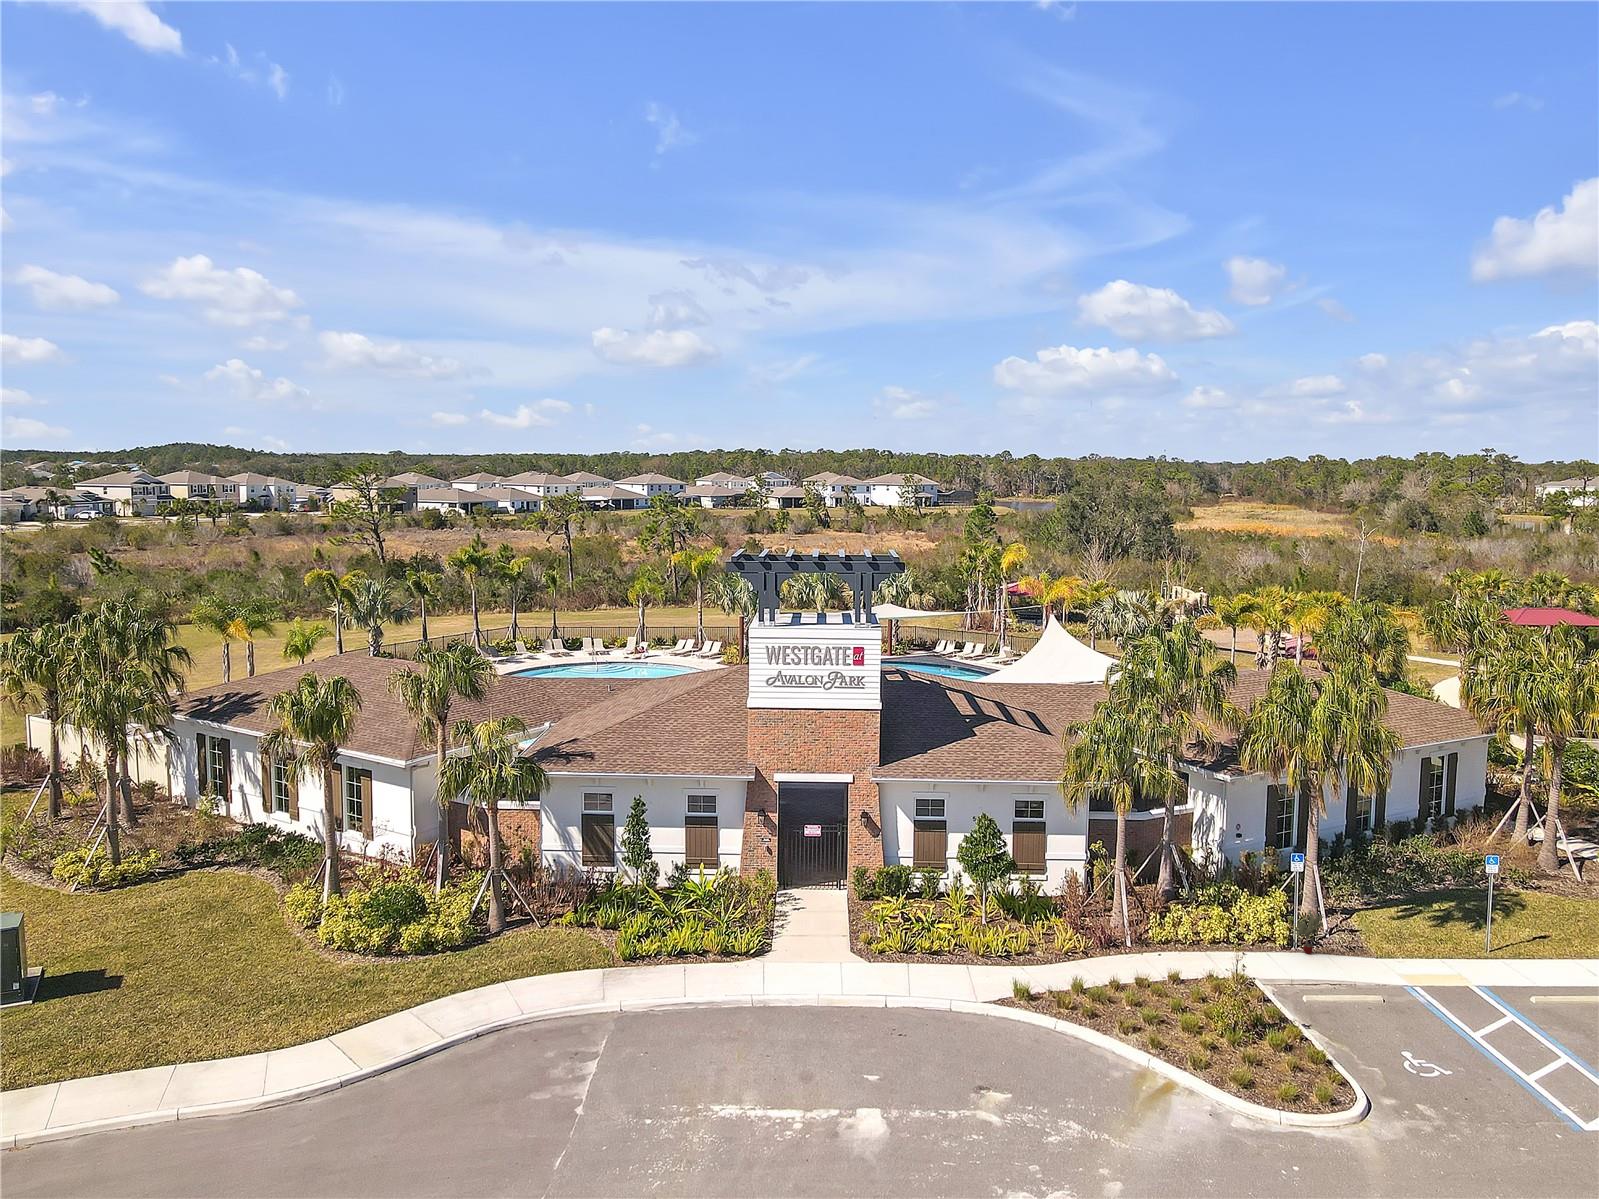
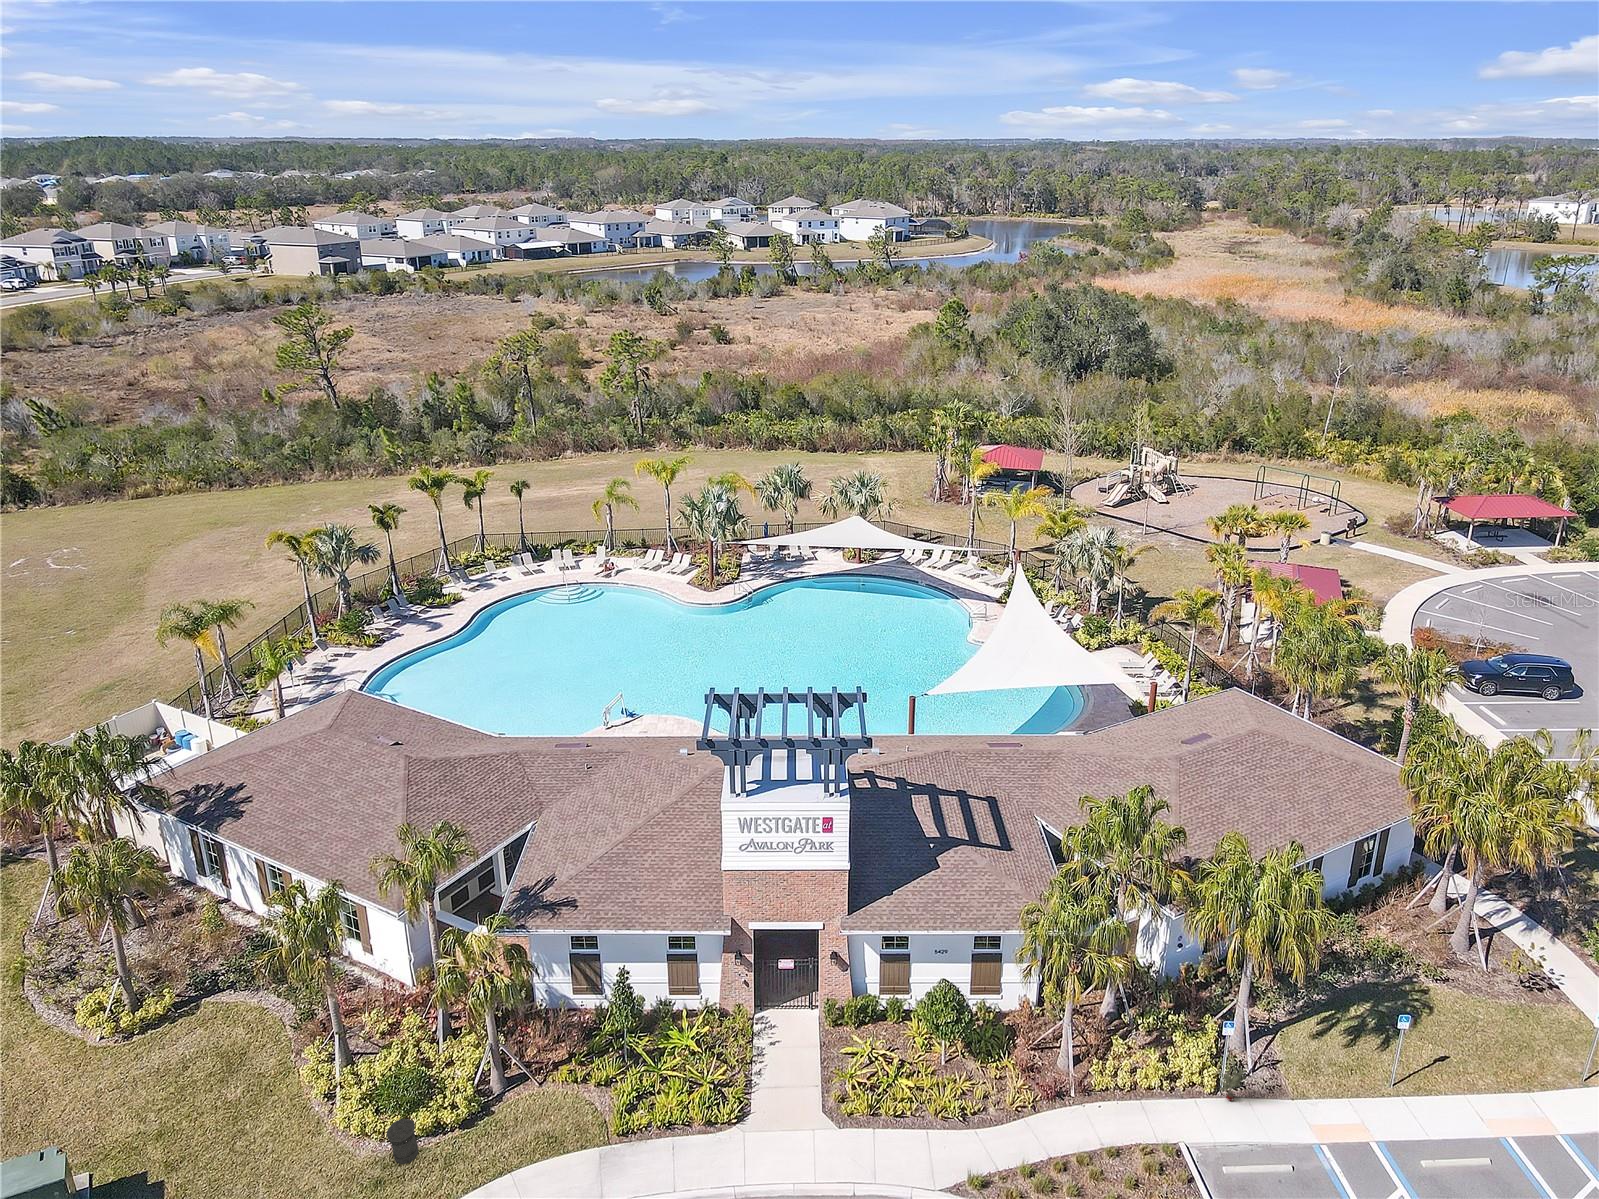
trash can: none [365,917,396,964] -> present [386,1119,418,1164]

